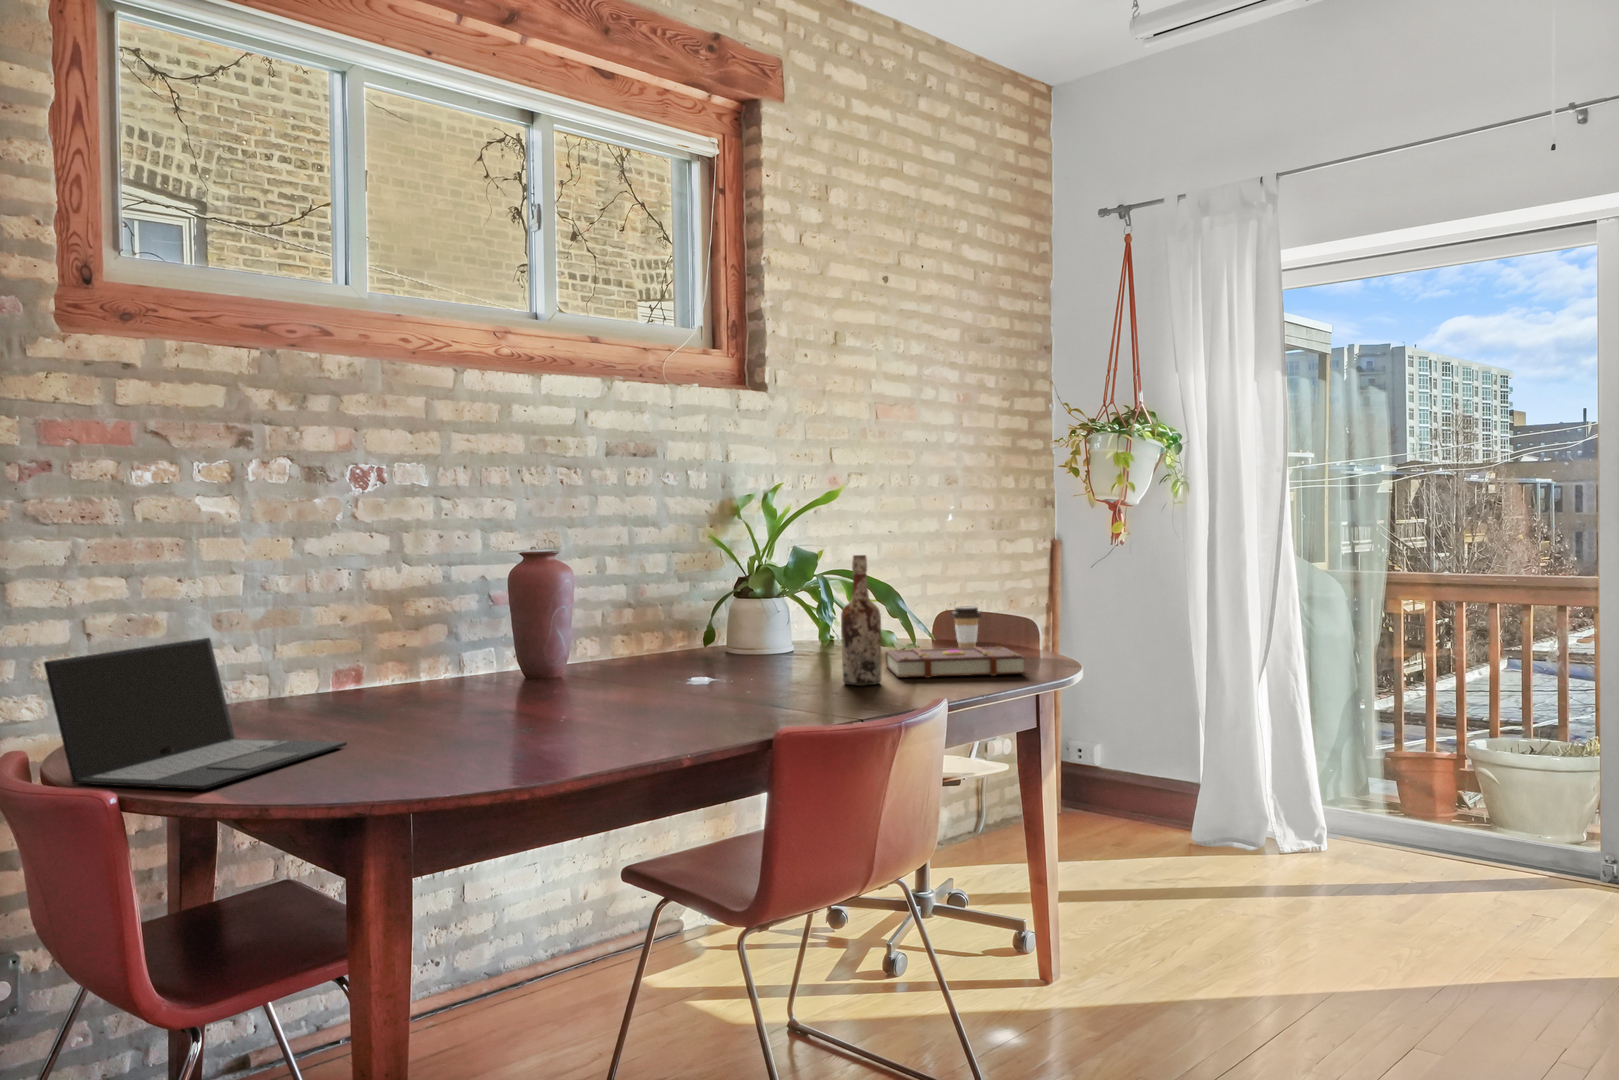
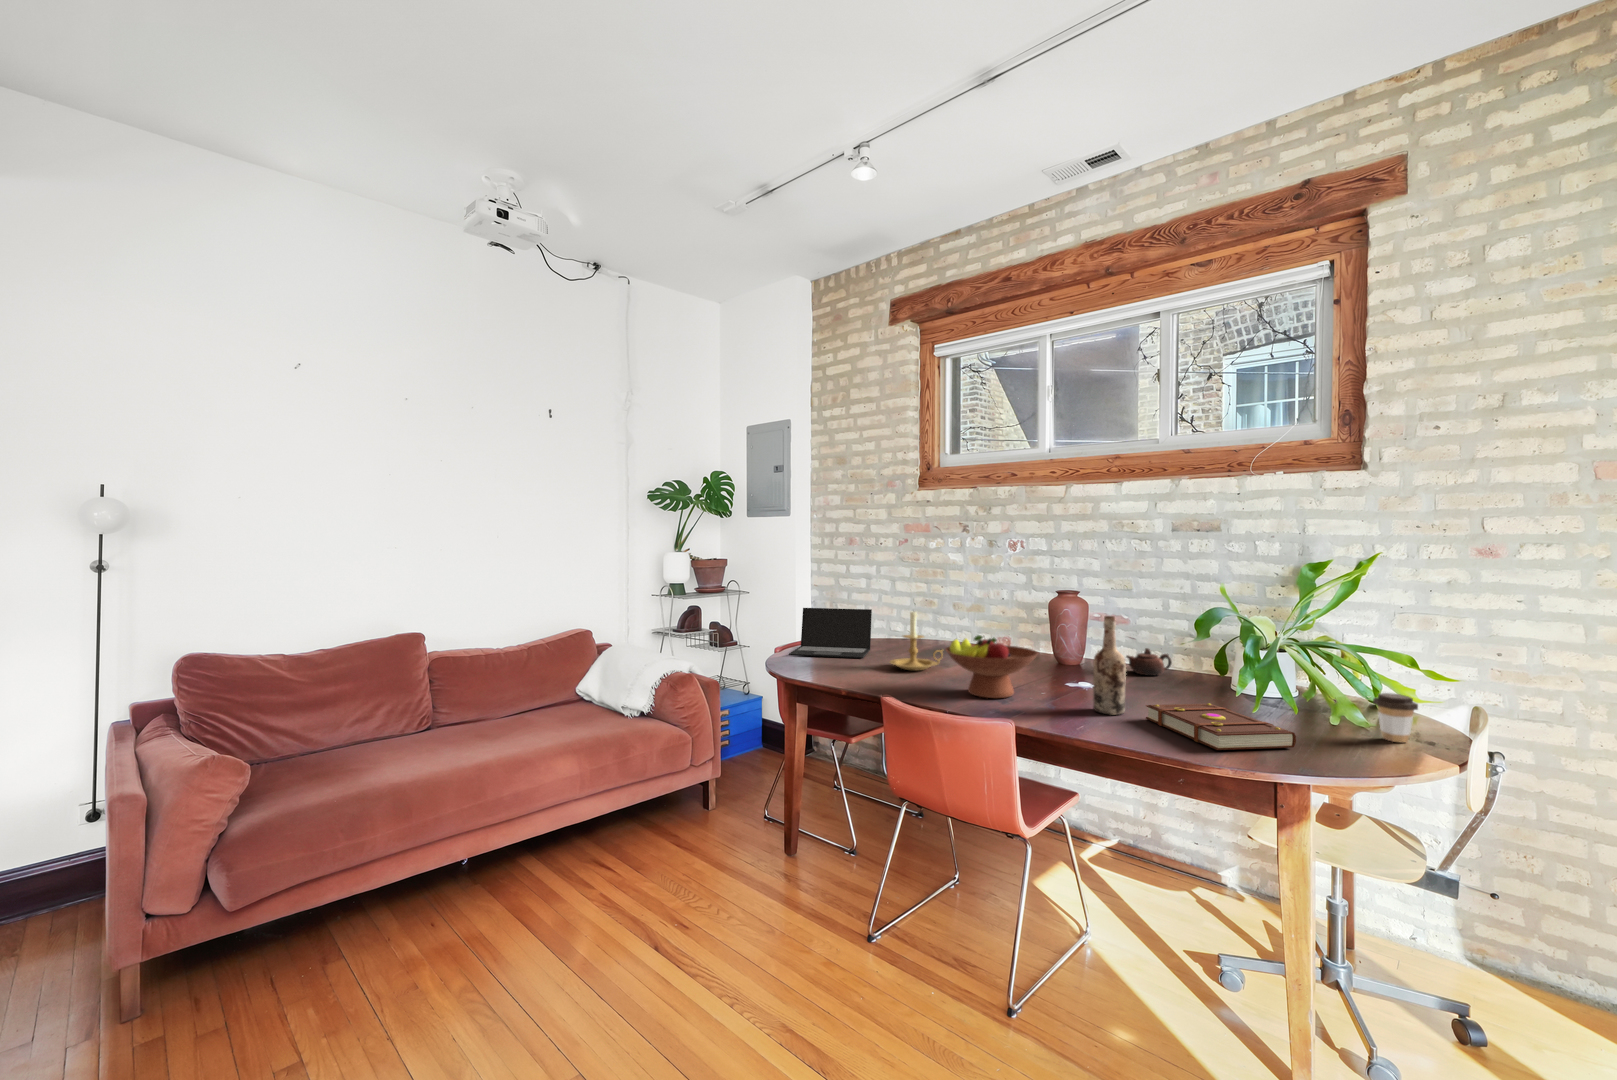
candle holder: none [453,598,558,729] -> present [890,611,943,670]
fruit bowl: none [671,606,822,711] -> present [945,635,1038,698]
teapot: none [628,625,671,664] -> present [1126,648,1172,676]

